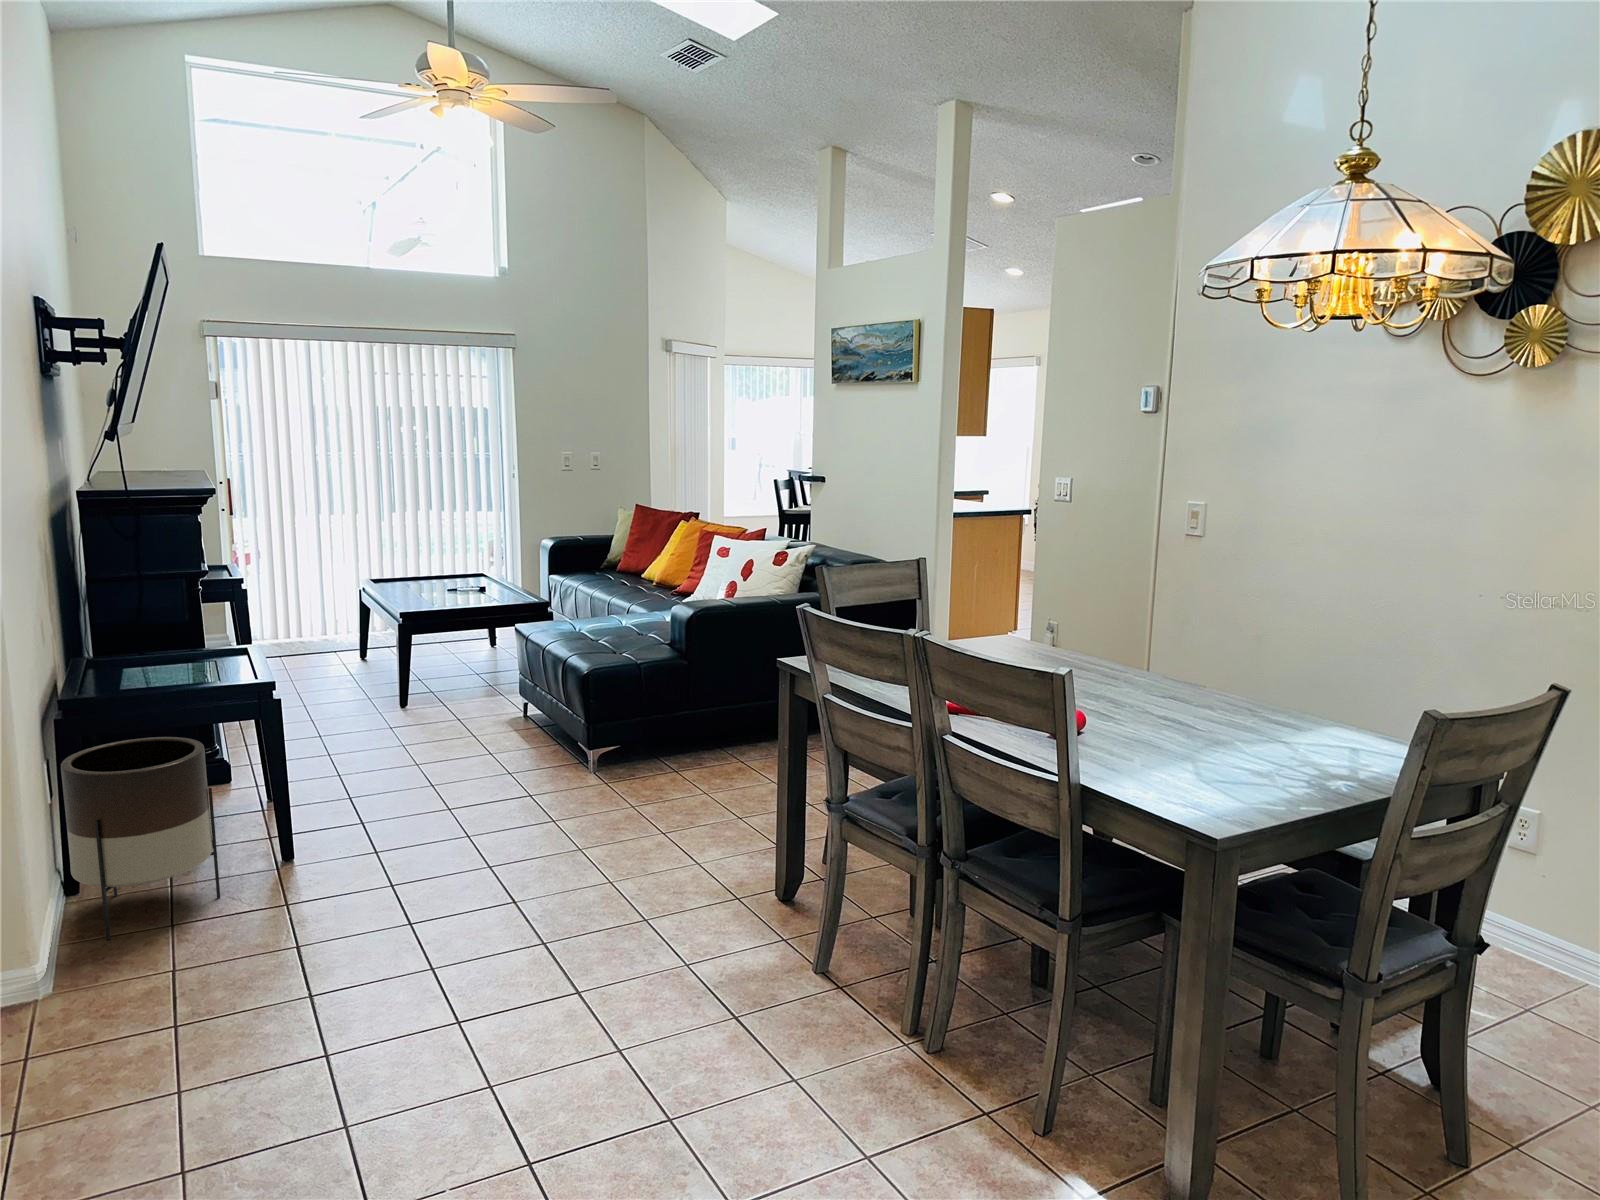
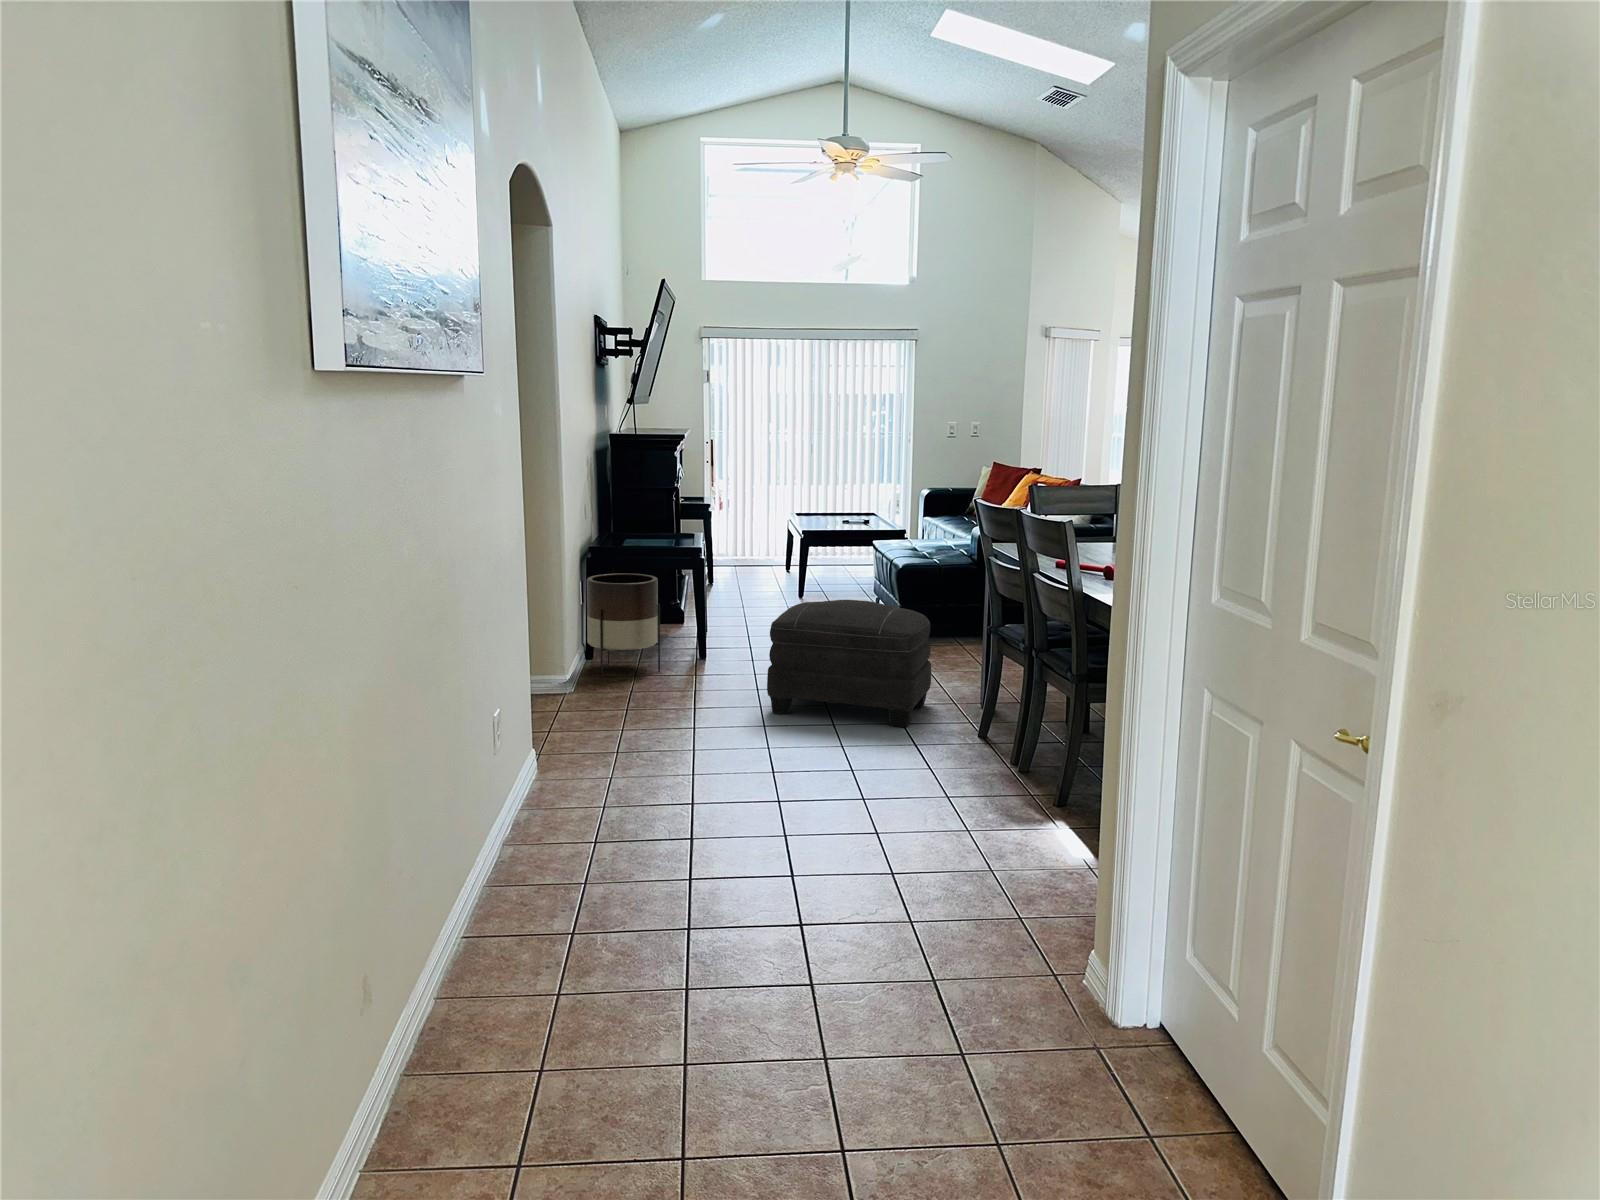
ottoman: none [445,757,694,970] -> present [767,600,931,727]

